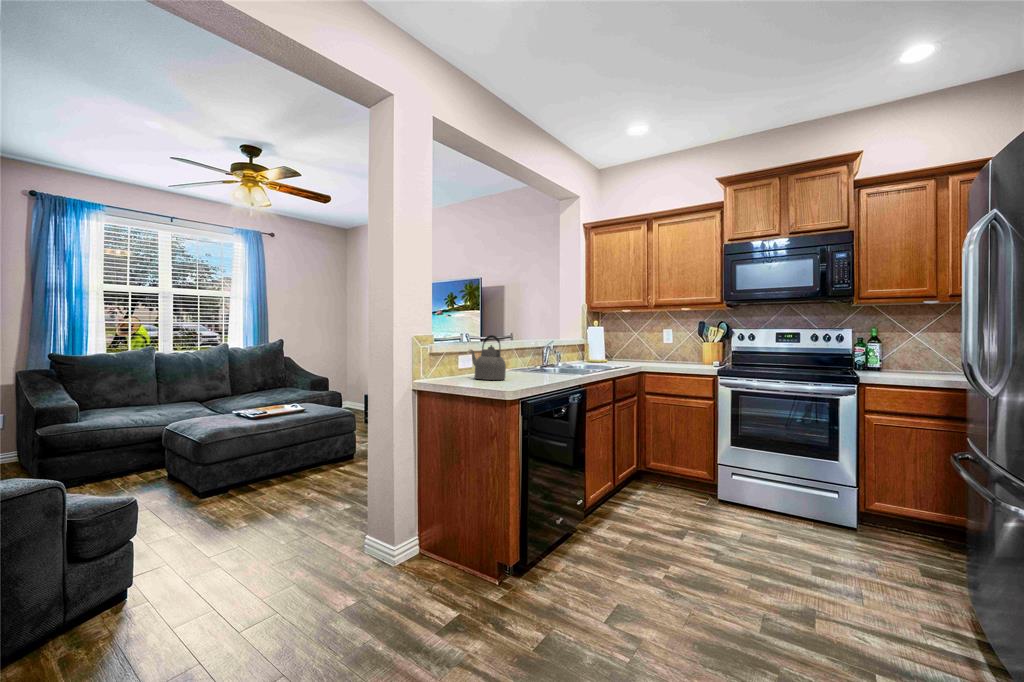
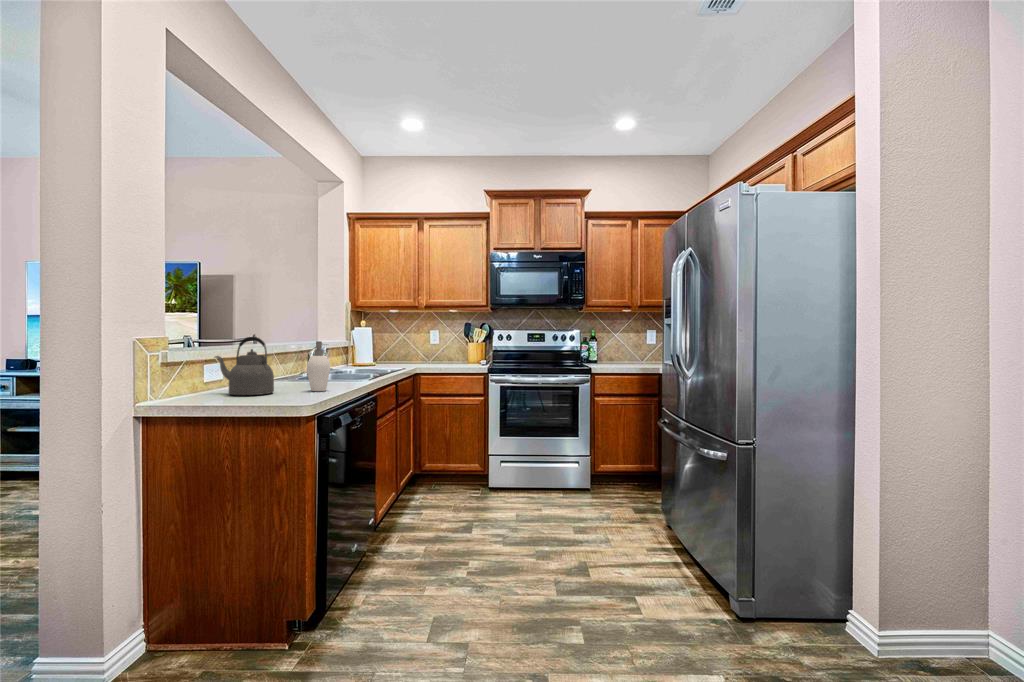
soap dispenser: none [530,340,554,382] -> present [307,341,330,391]

